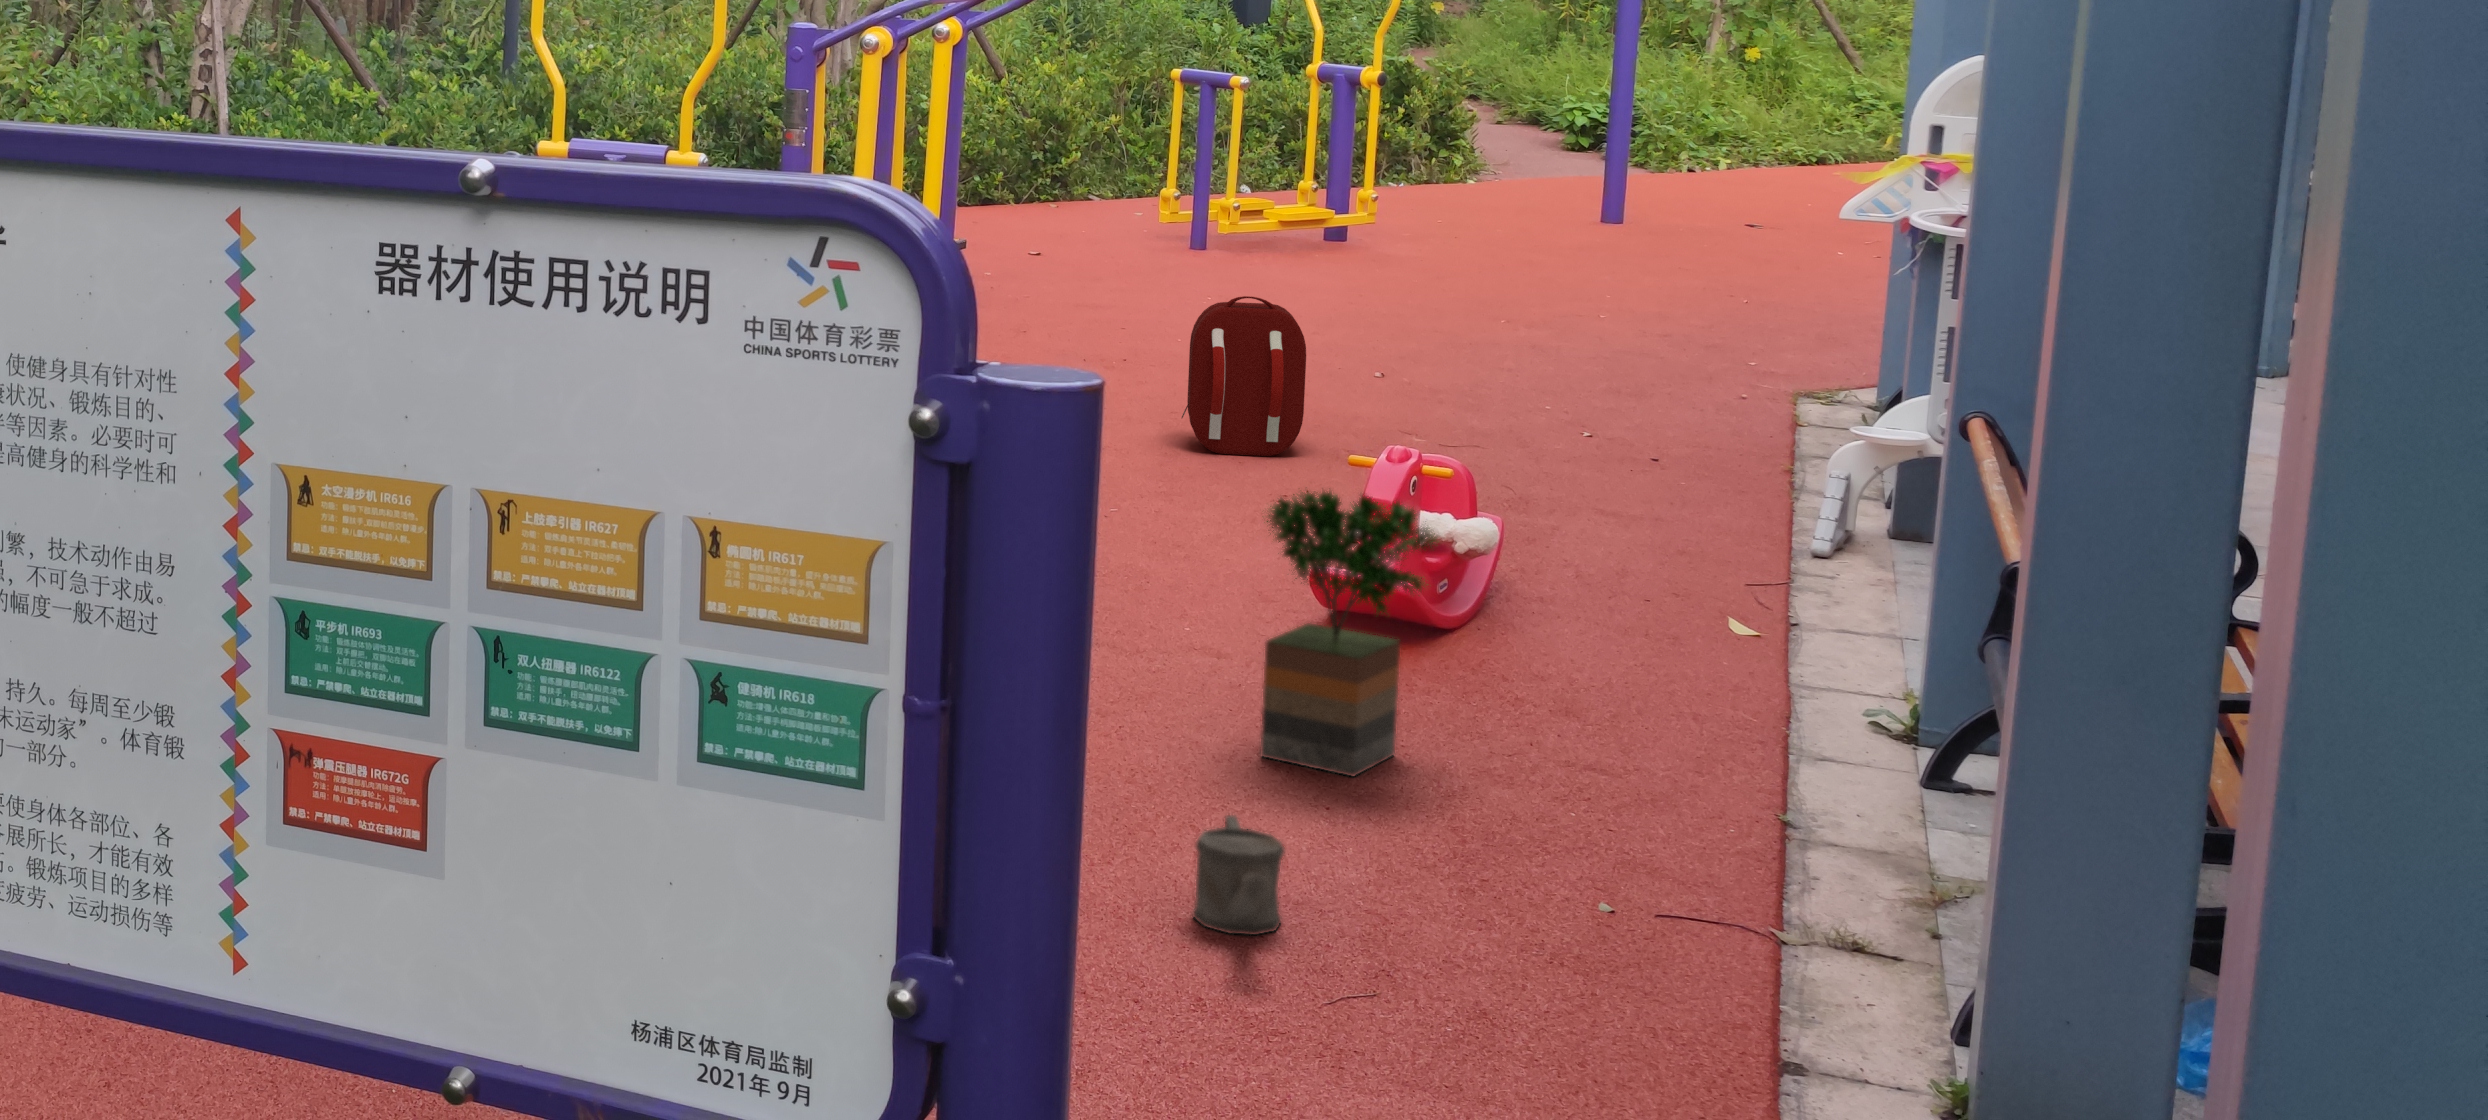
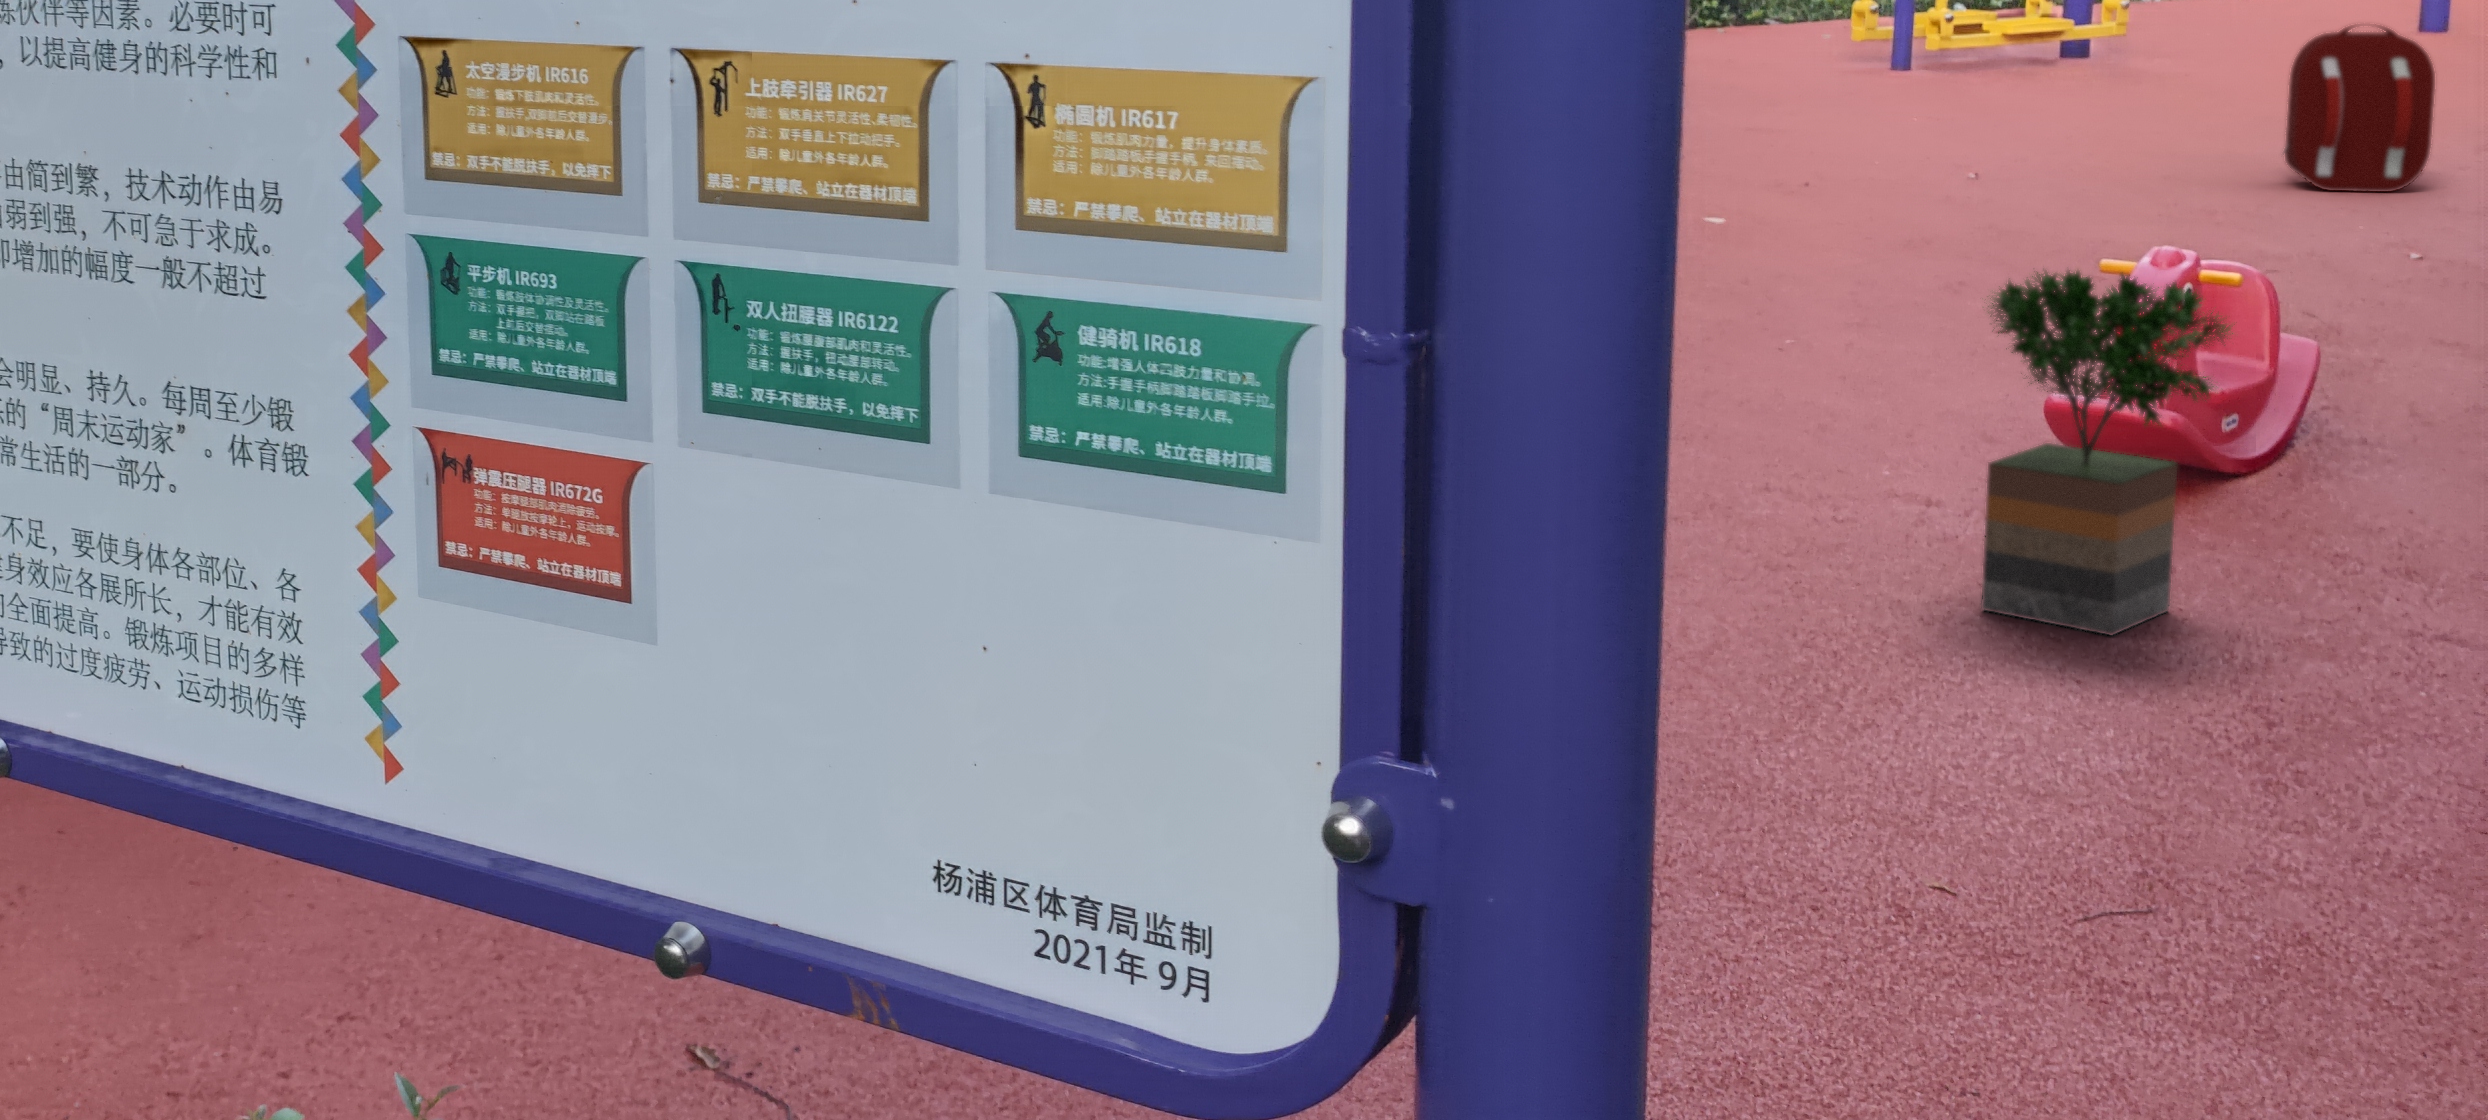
backpack: present [1182,296,1306,456] -> present [2284,26,2435,192]
watering can: present [1193,815,1285,935] -> none [1886,672,2017,826]

